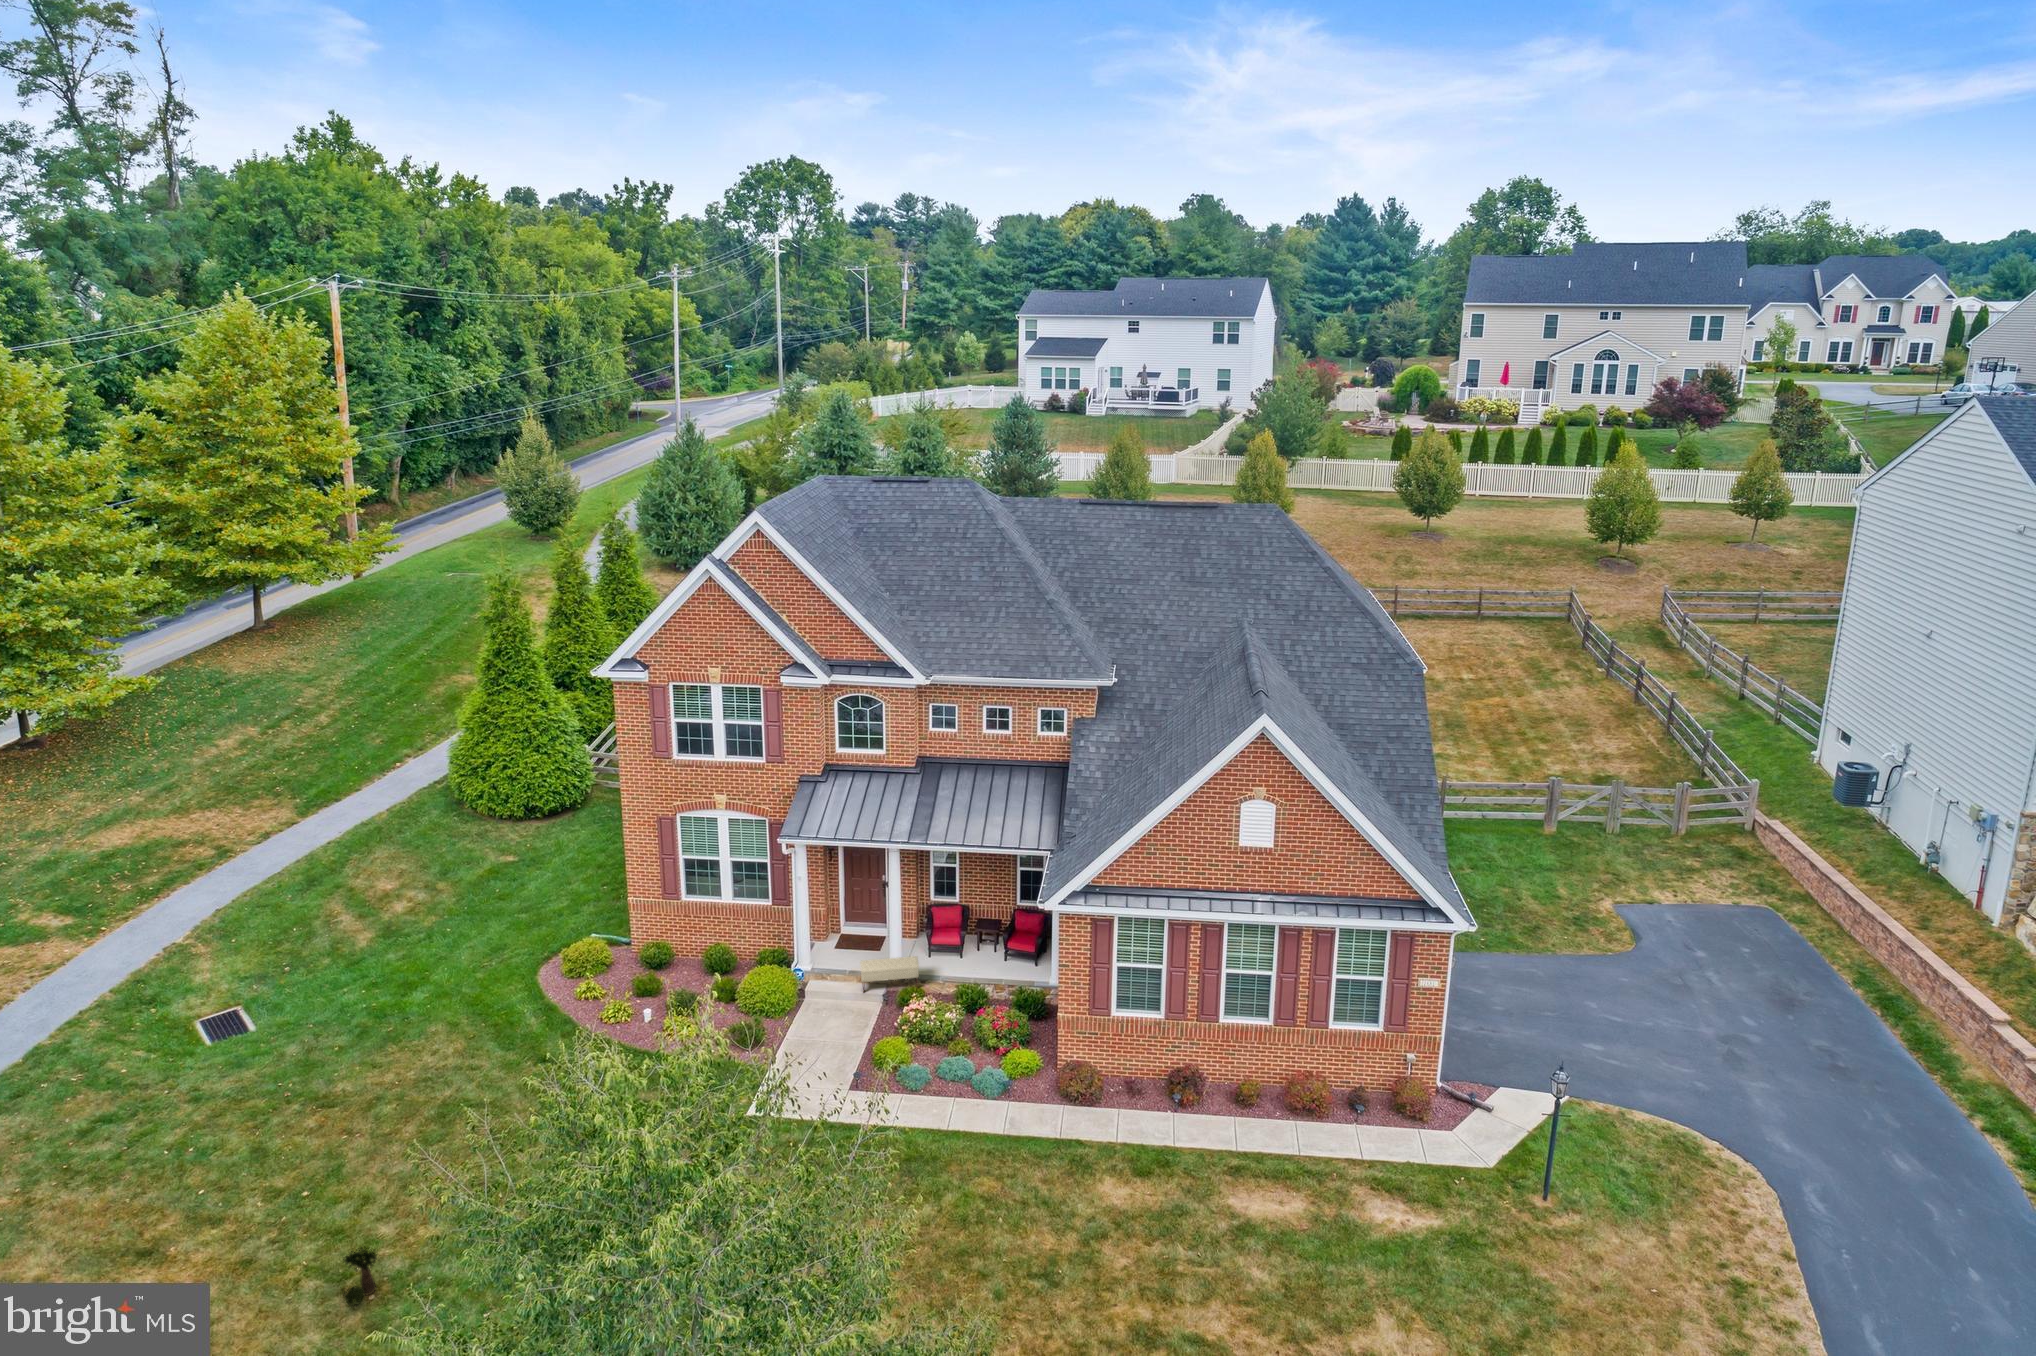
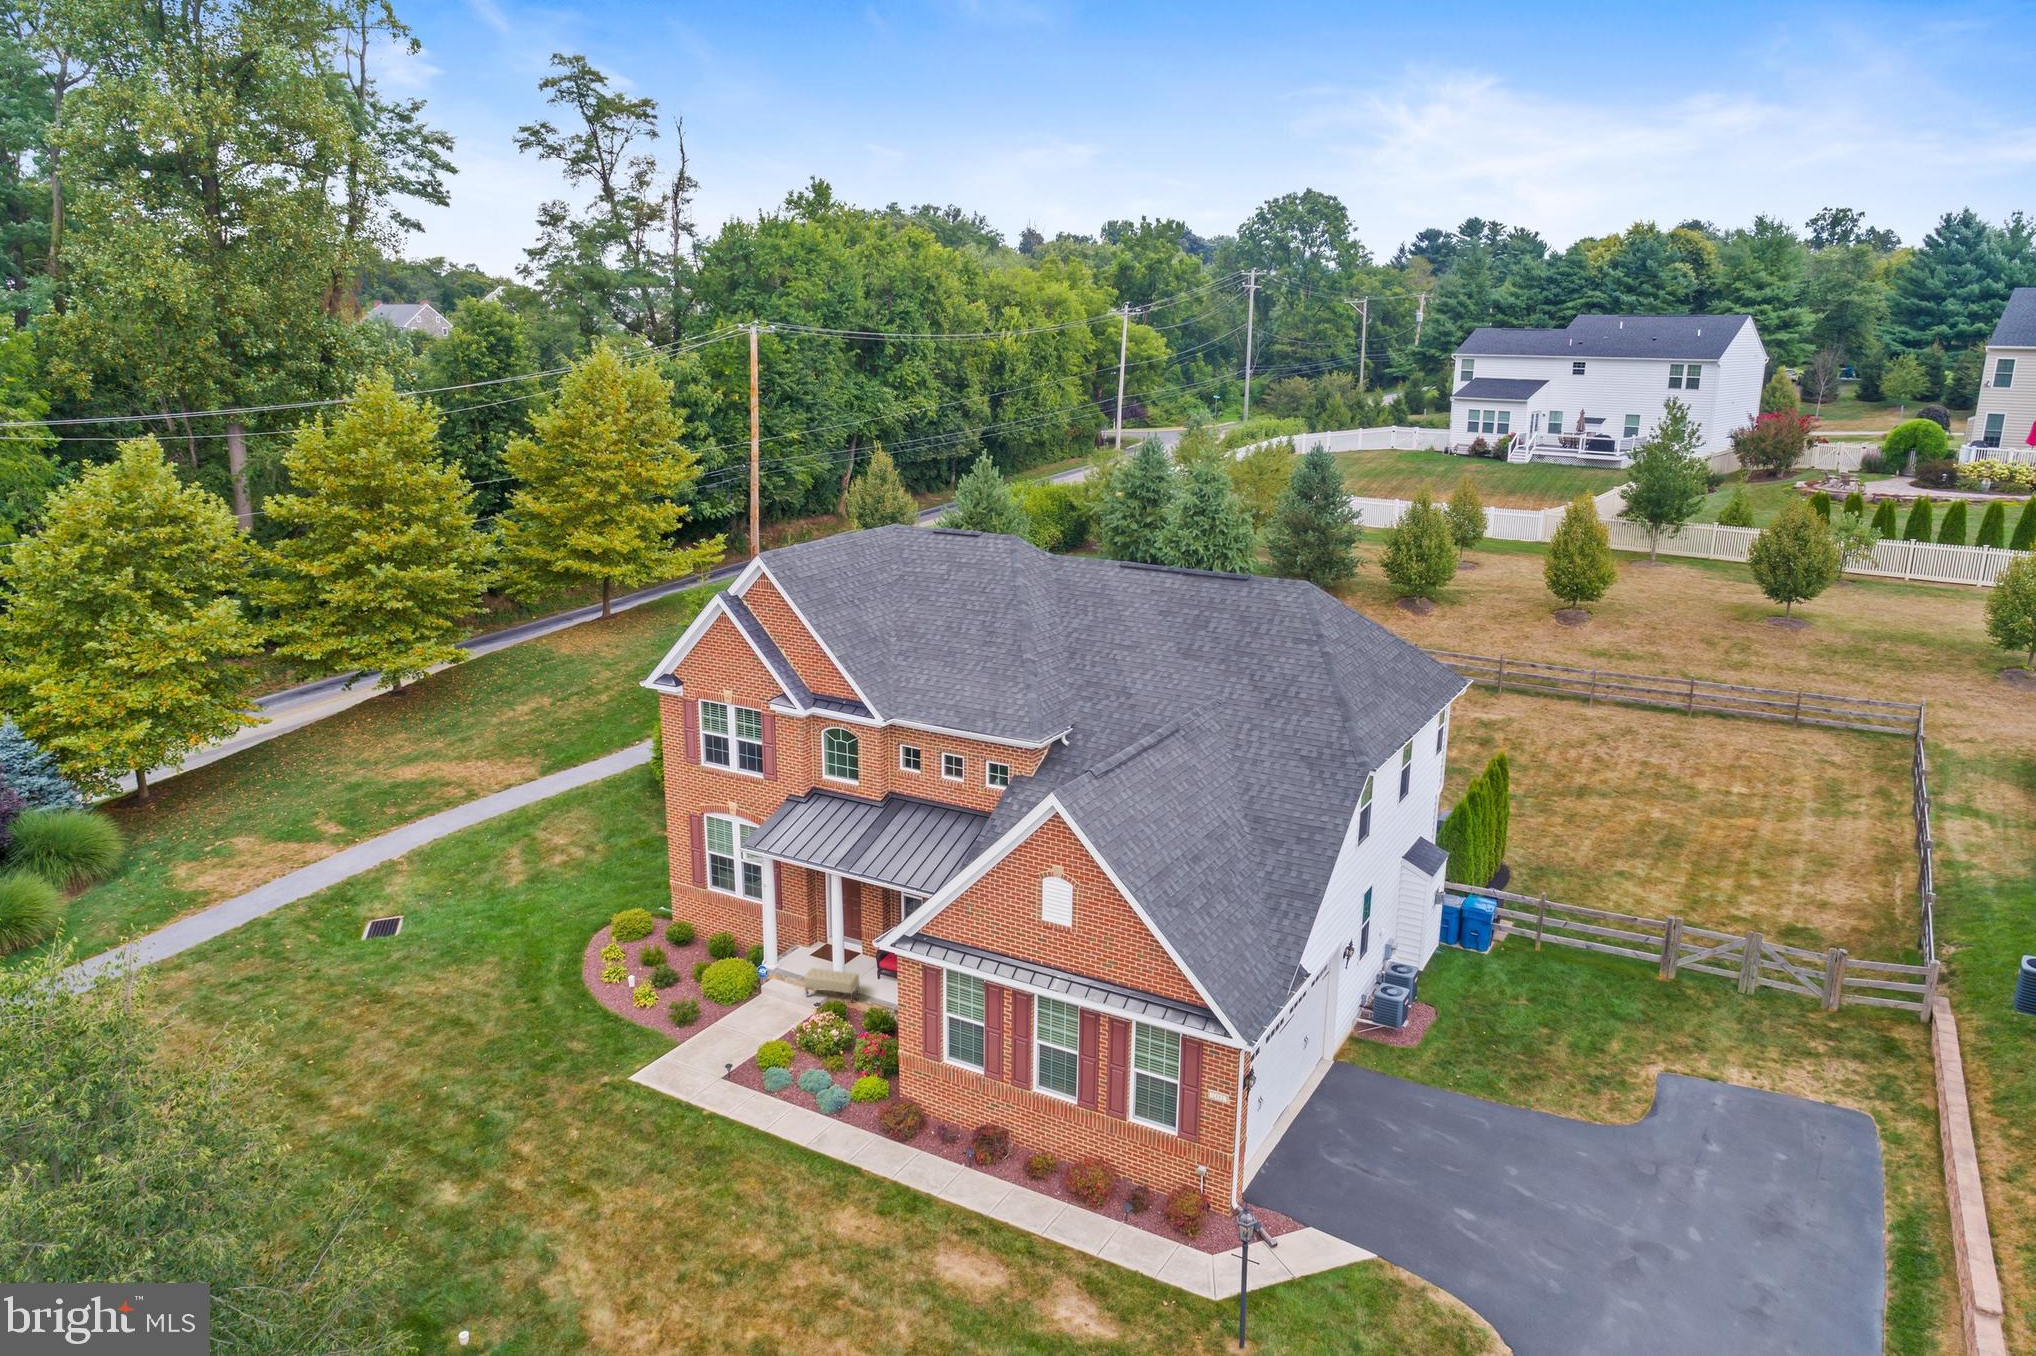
potted plant: present [343,1247,377,1307] -> none [293,1096,323,1140]

